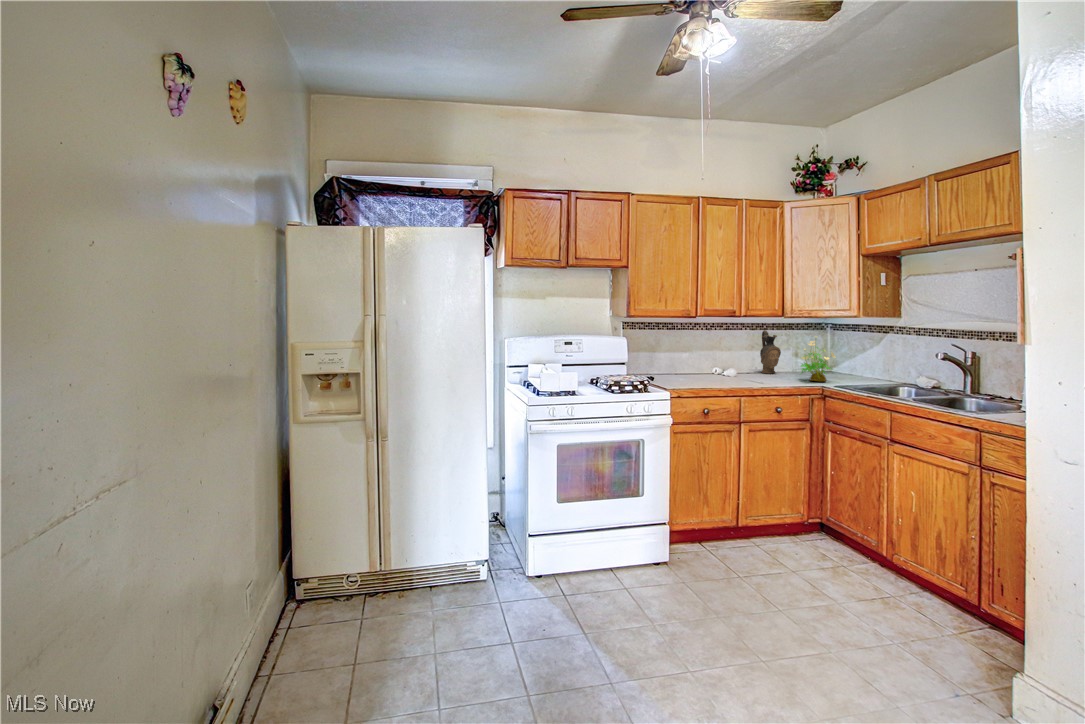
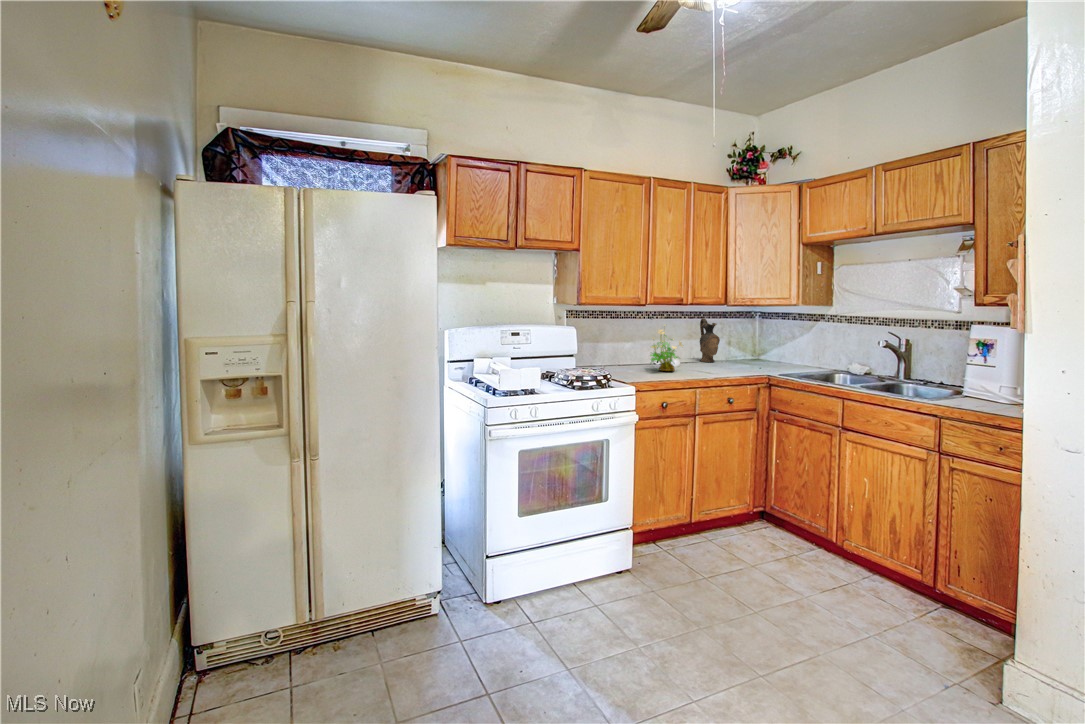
potted plant: present [801,341,836,381] -> present [650,330,683,371]

